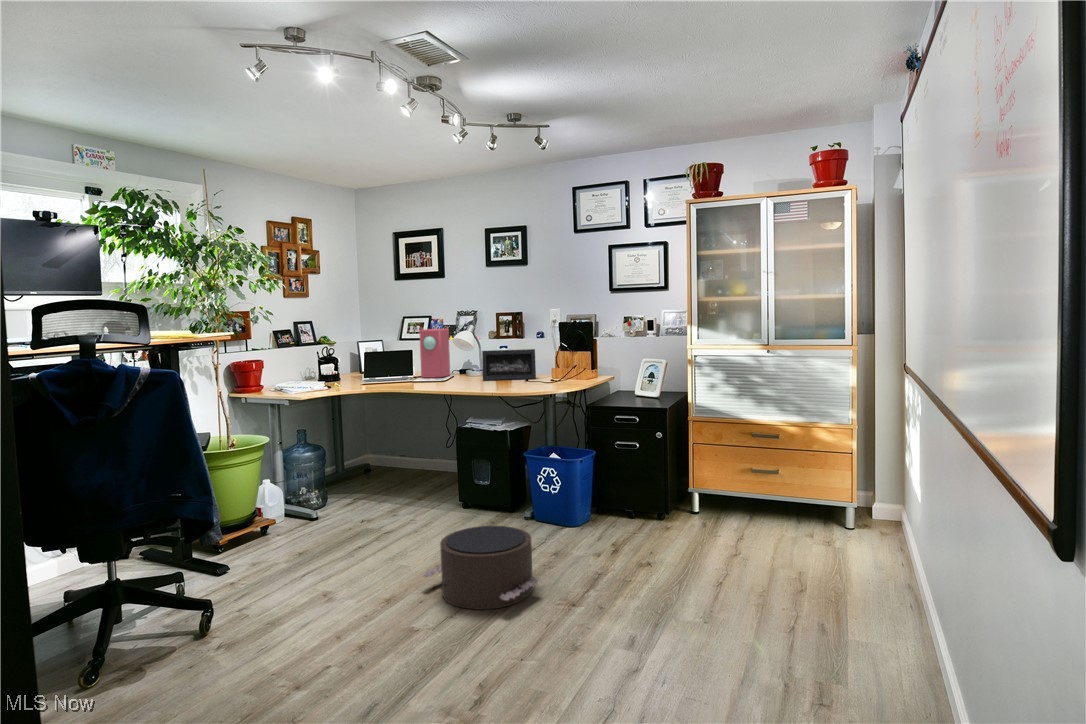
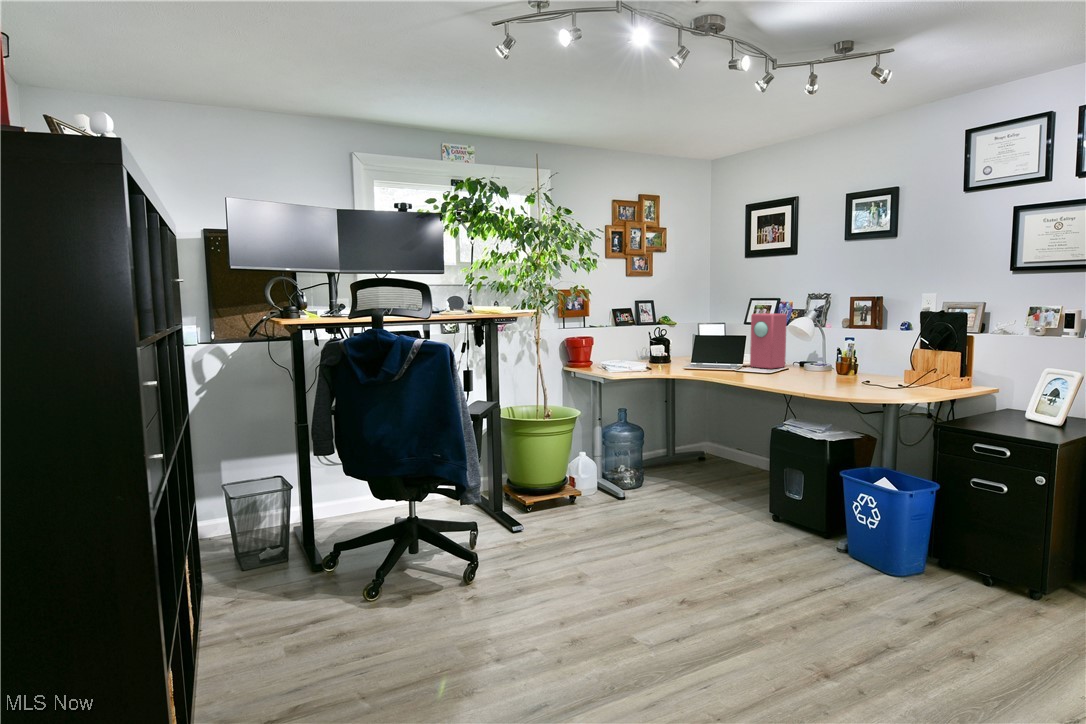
picture frame: present [482,349,536,380] -> none [812,342,885,381]
pouf: present [423,526,538,609] -> none [669,546,794,649]

